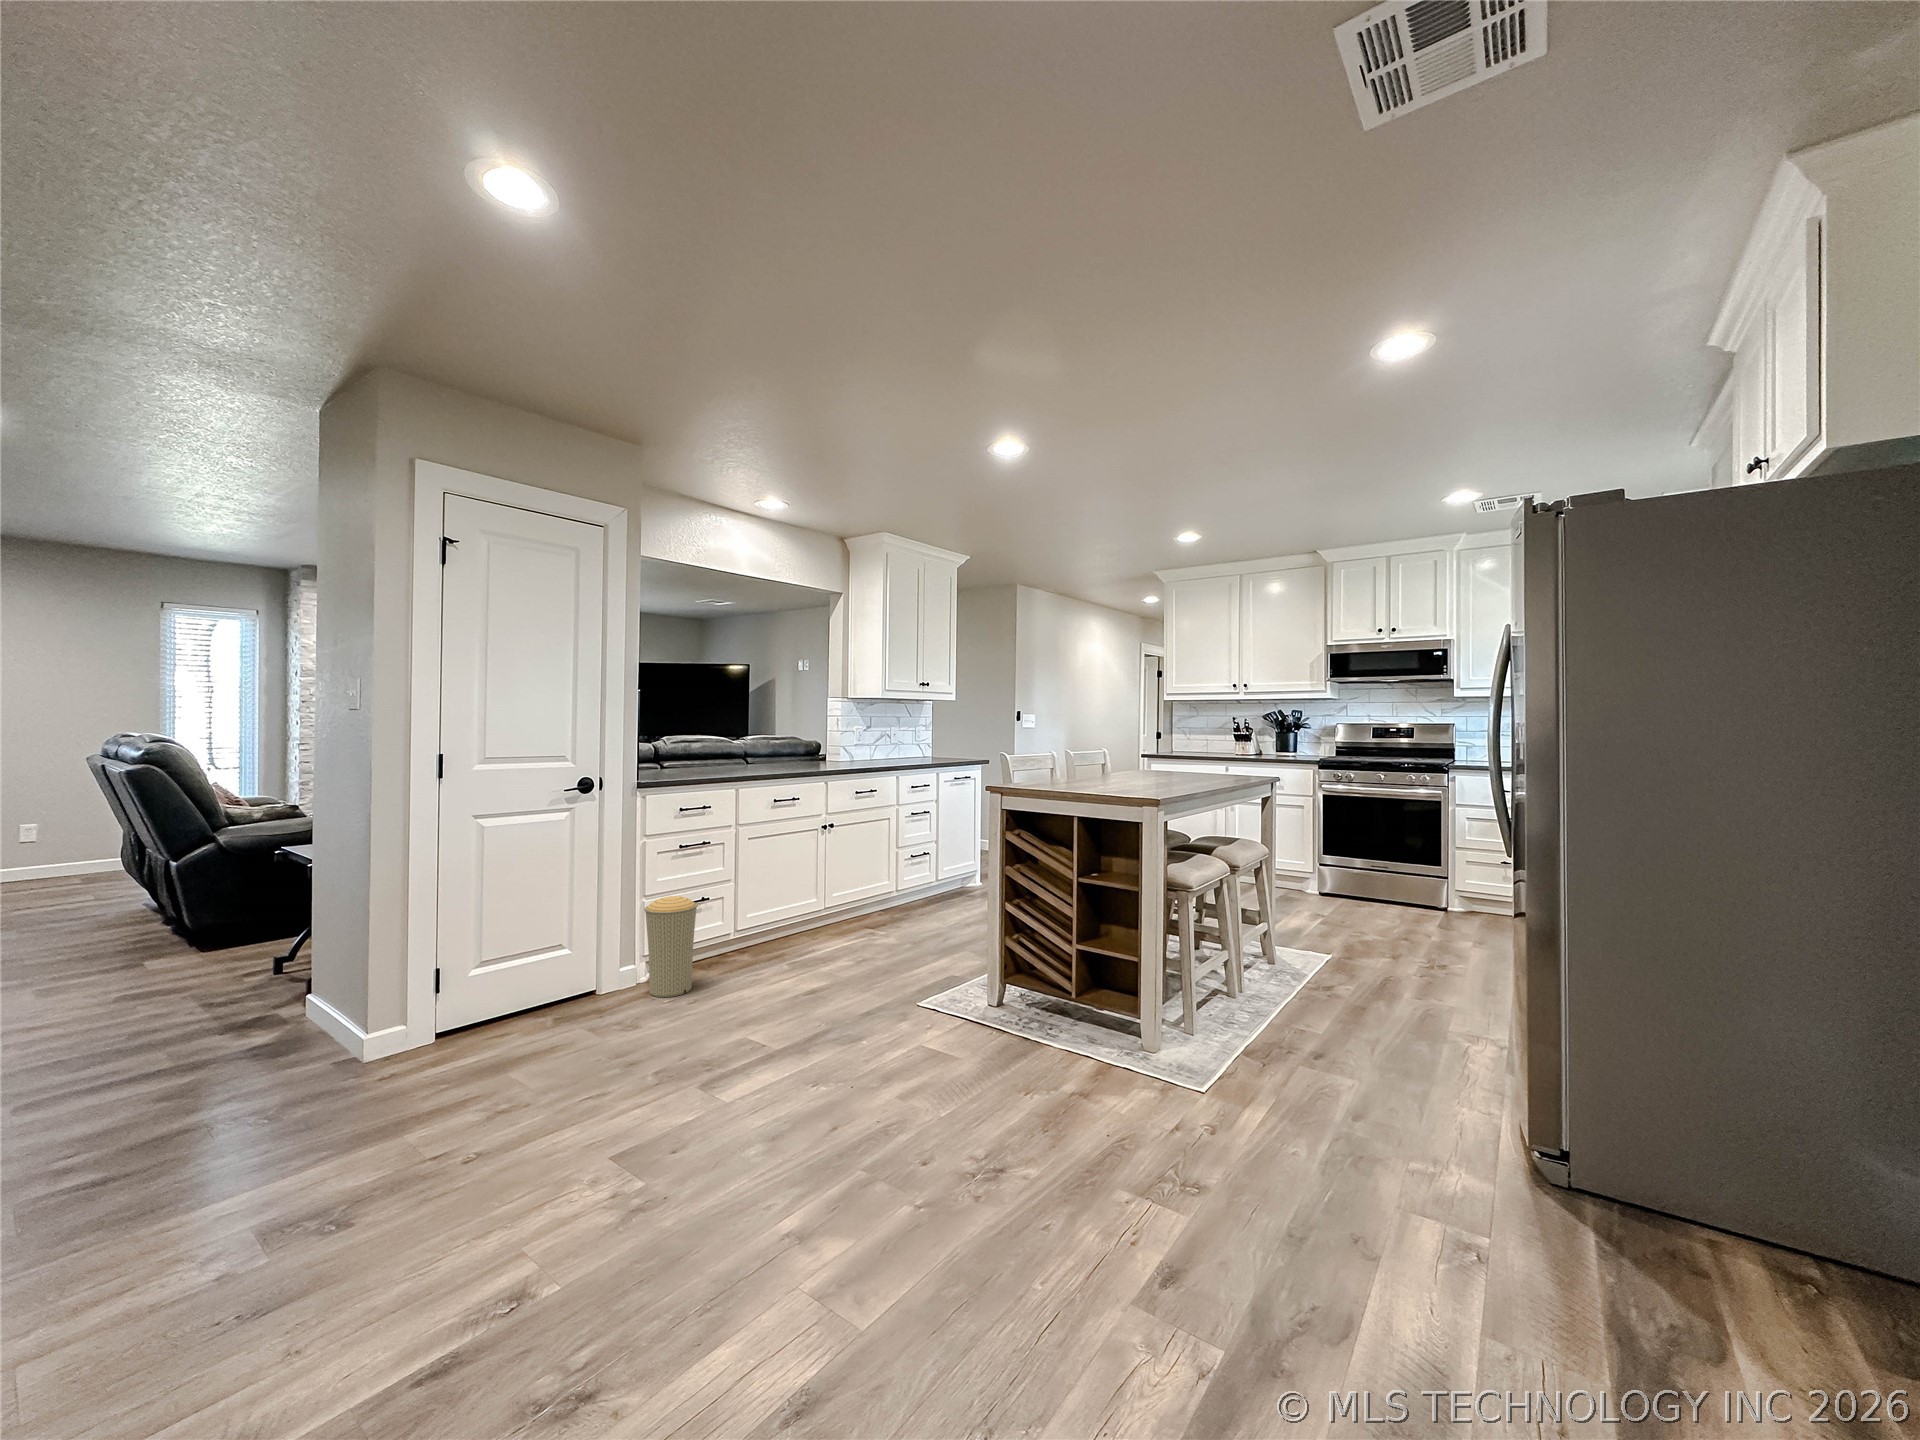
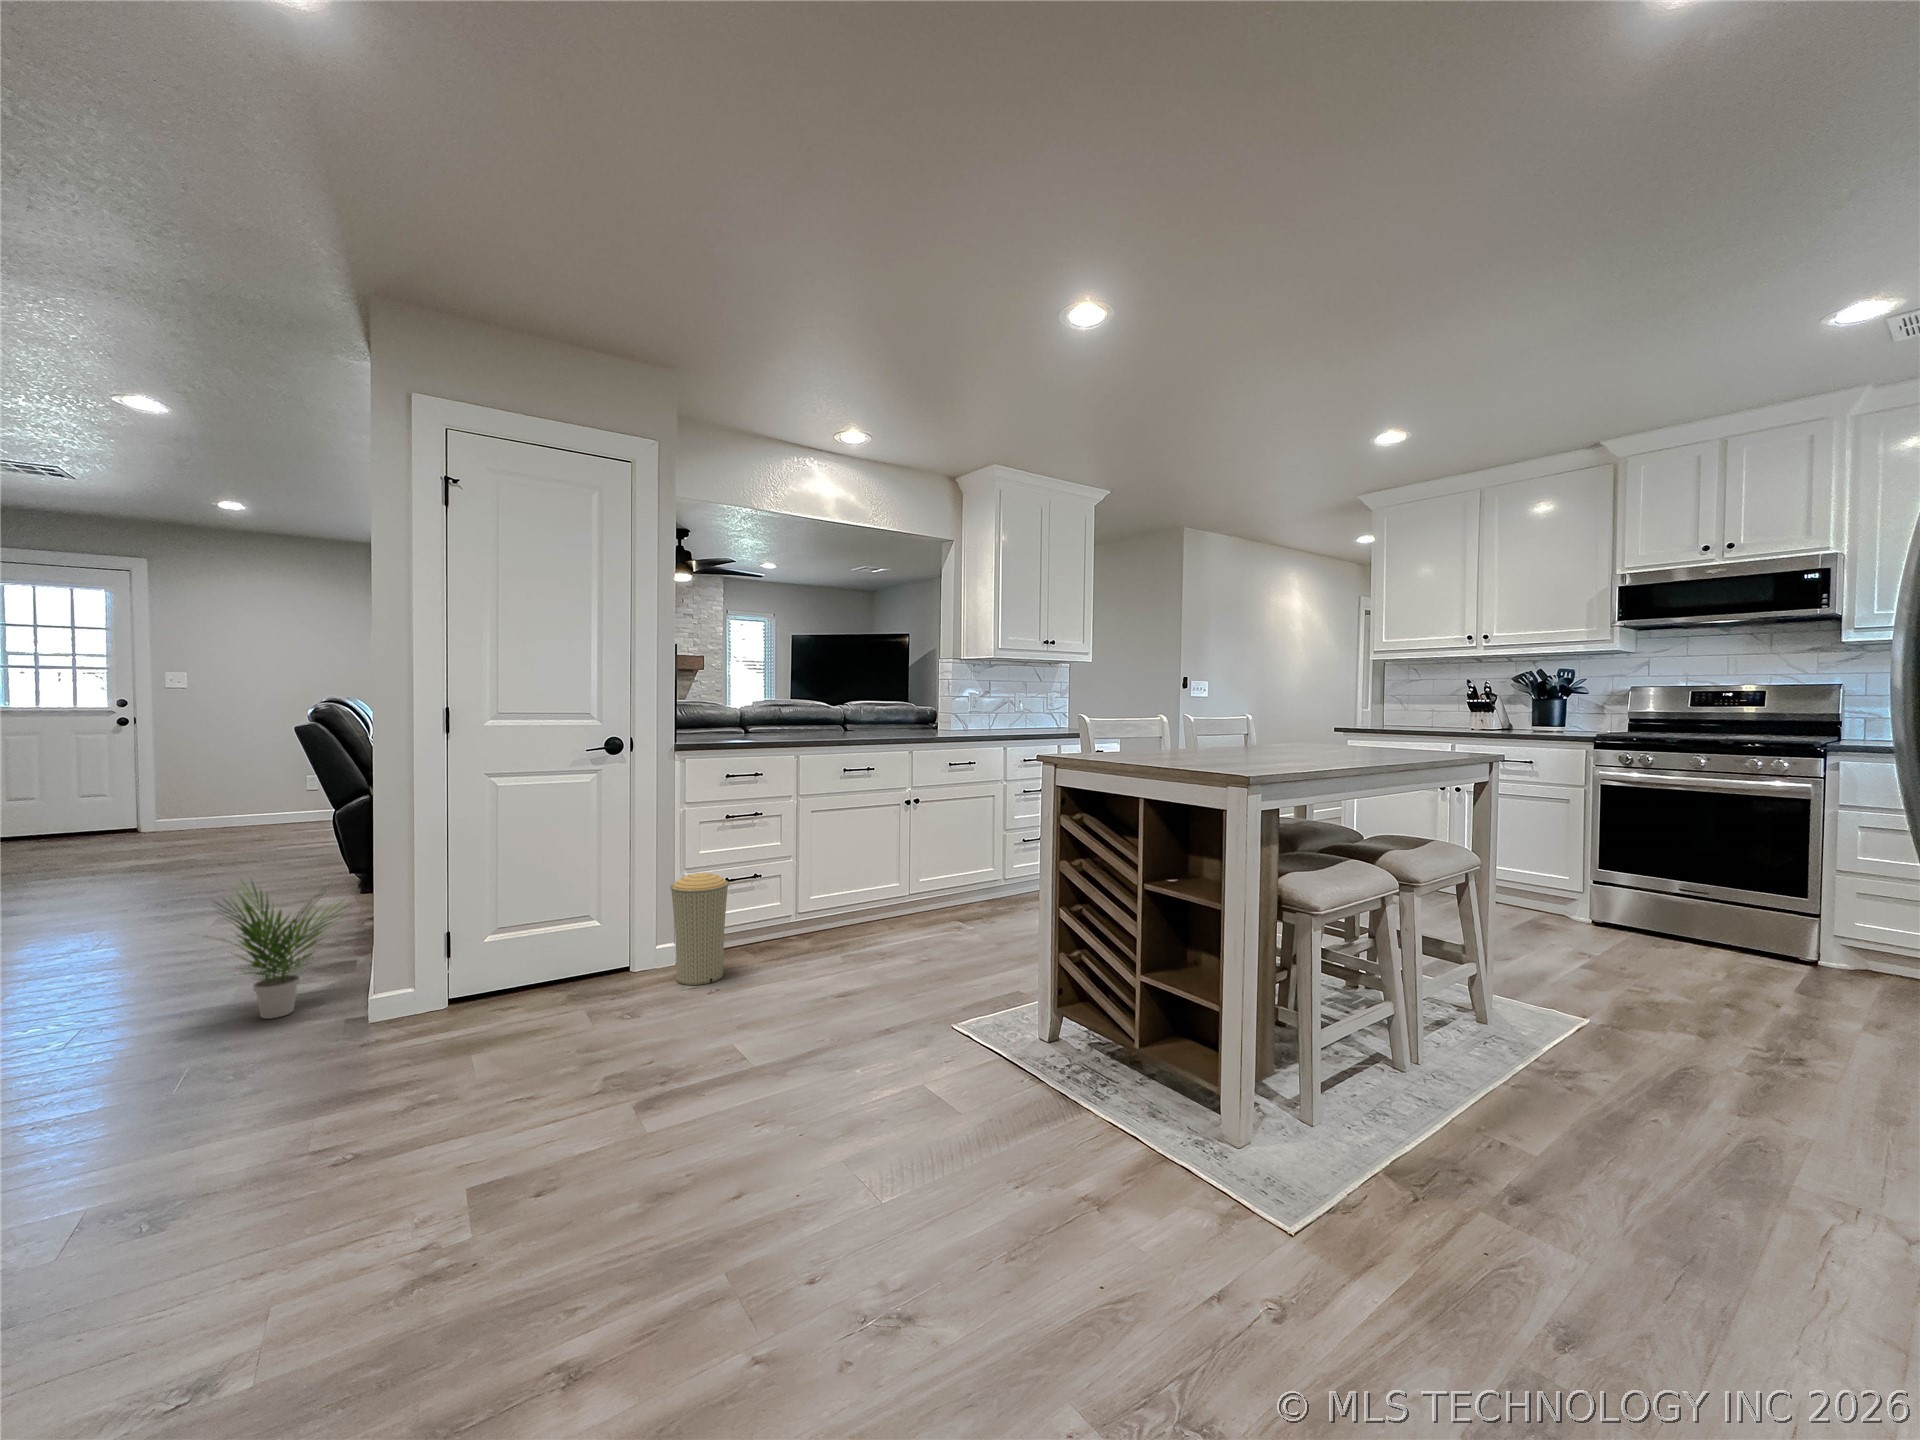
potted plant: none [149,926,321,1070] -> present [204,879,343,1019]

